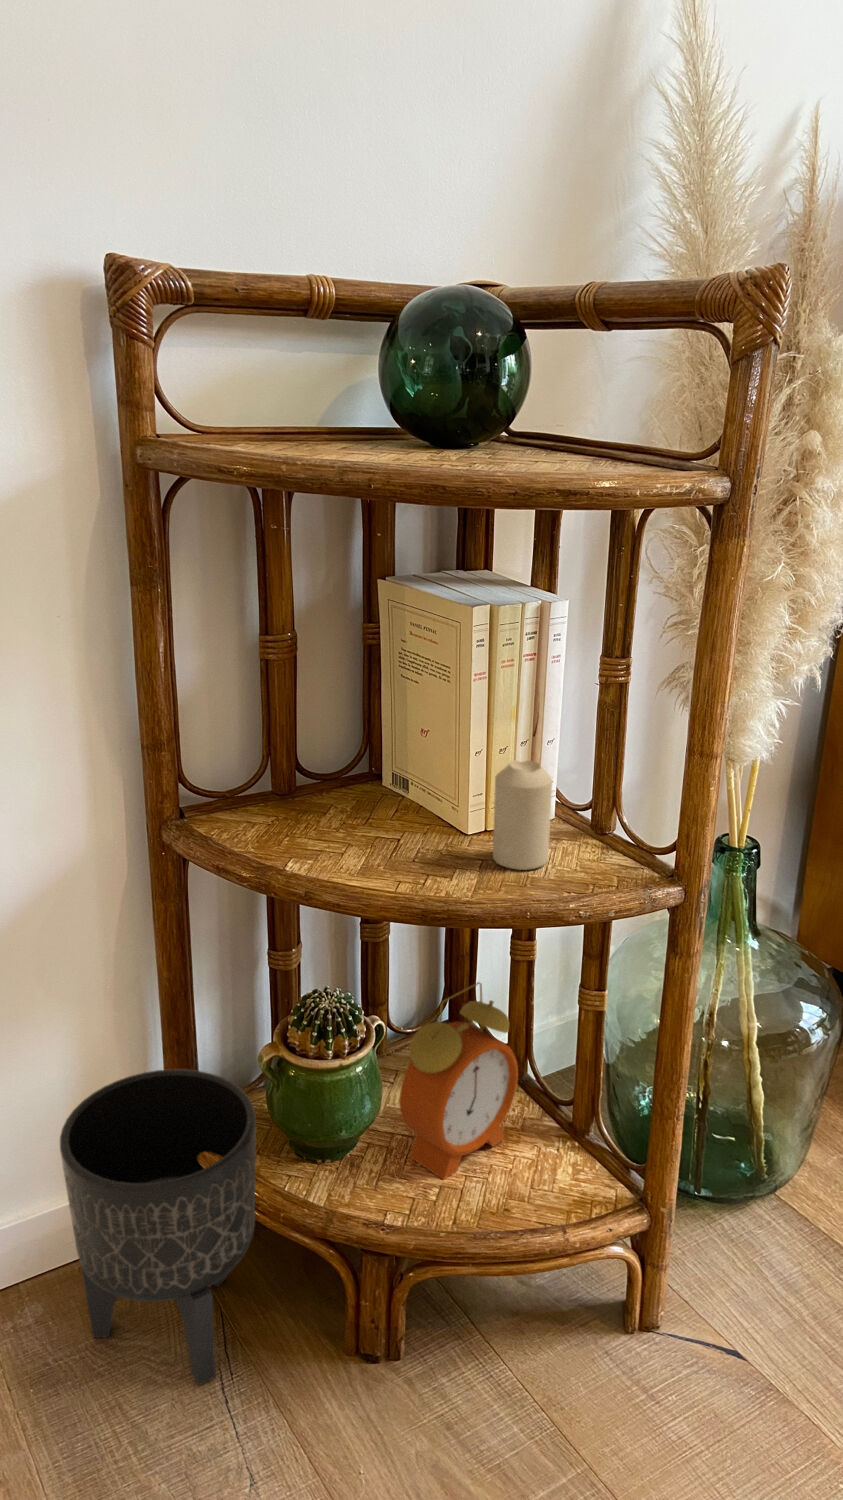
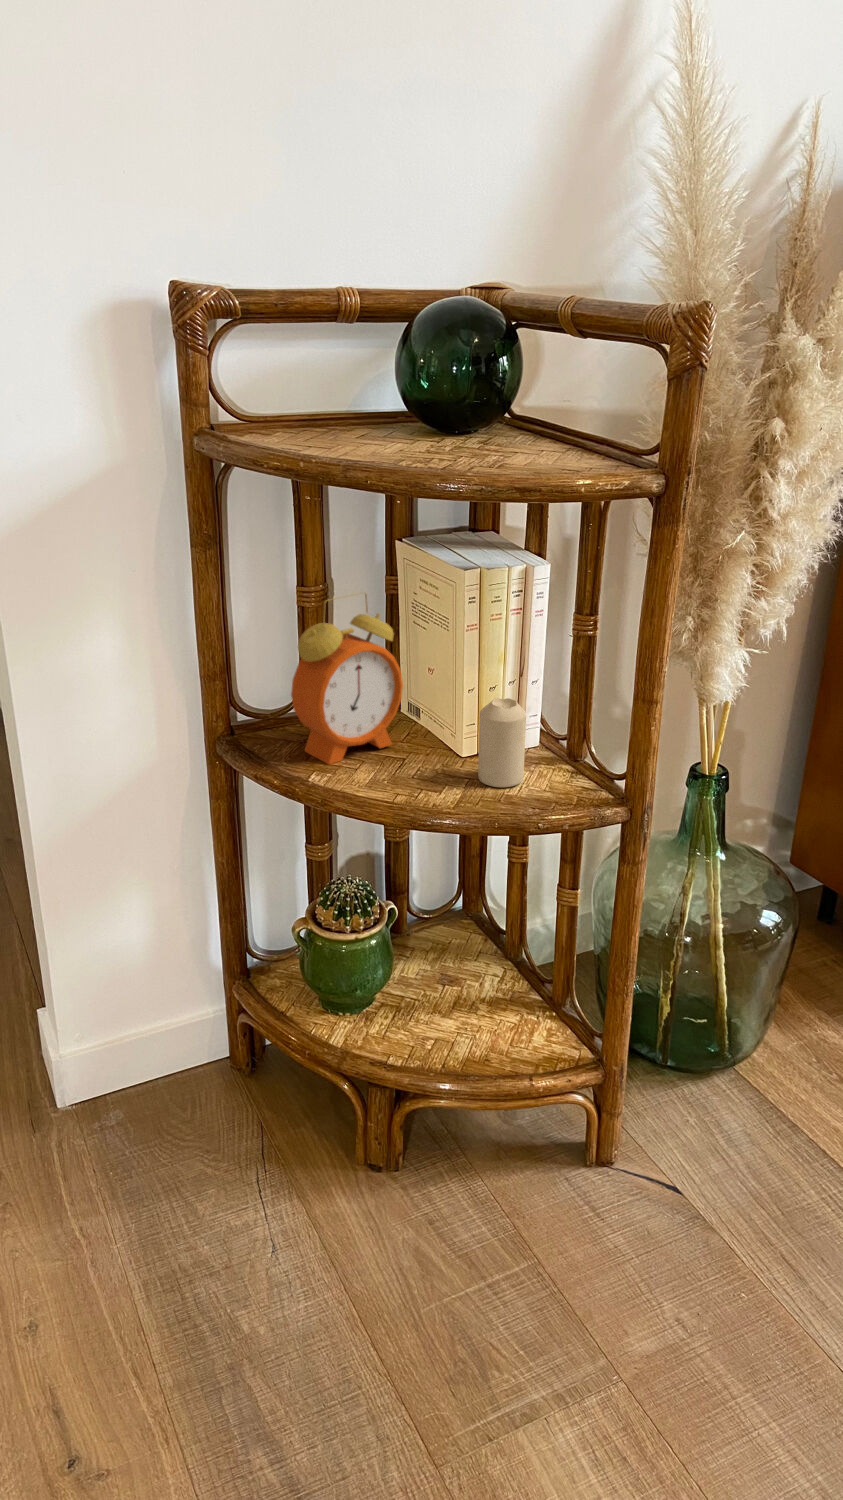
alarm clock: present [399,982,518,1180] -> present [291,594,403,764]
planter: present [60,1069,256,1385] -> none [133,936,287,1179]

